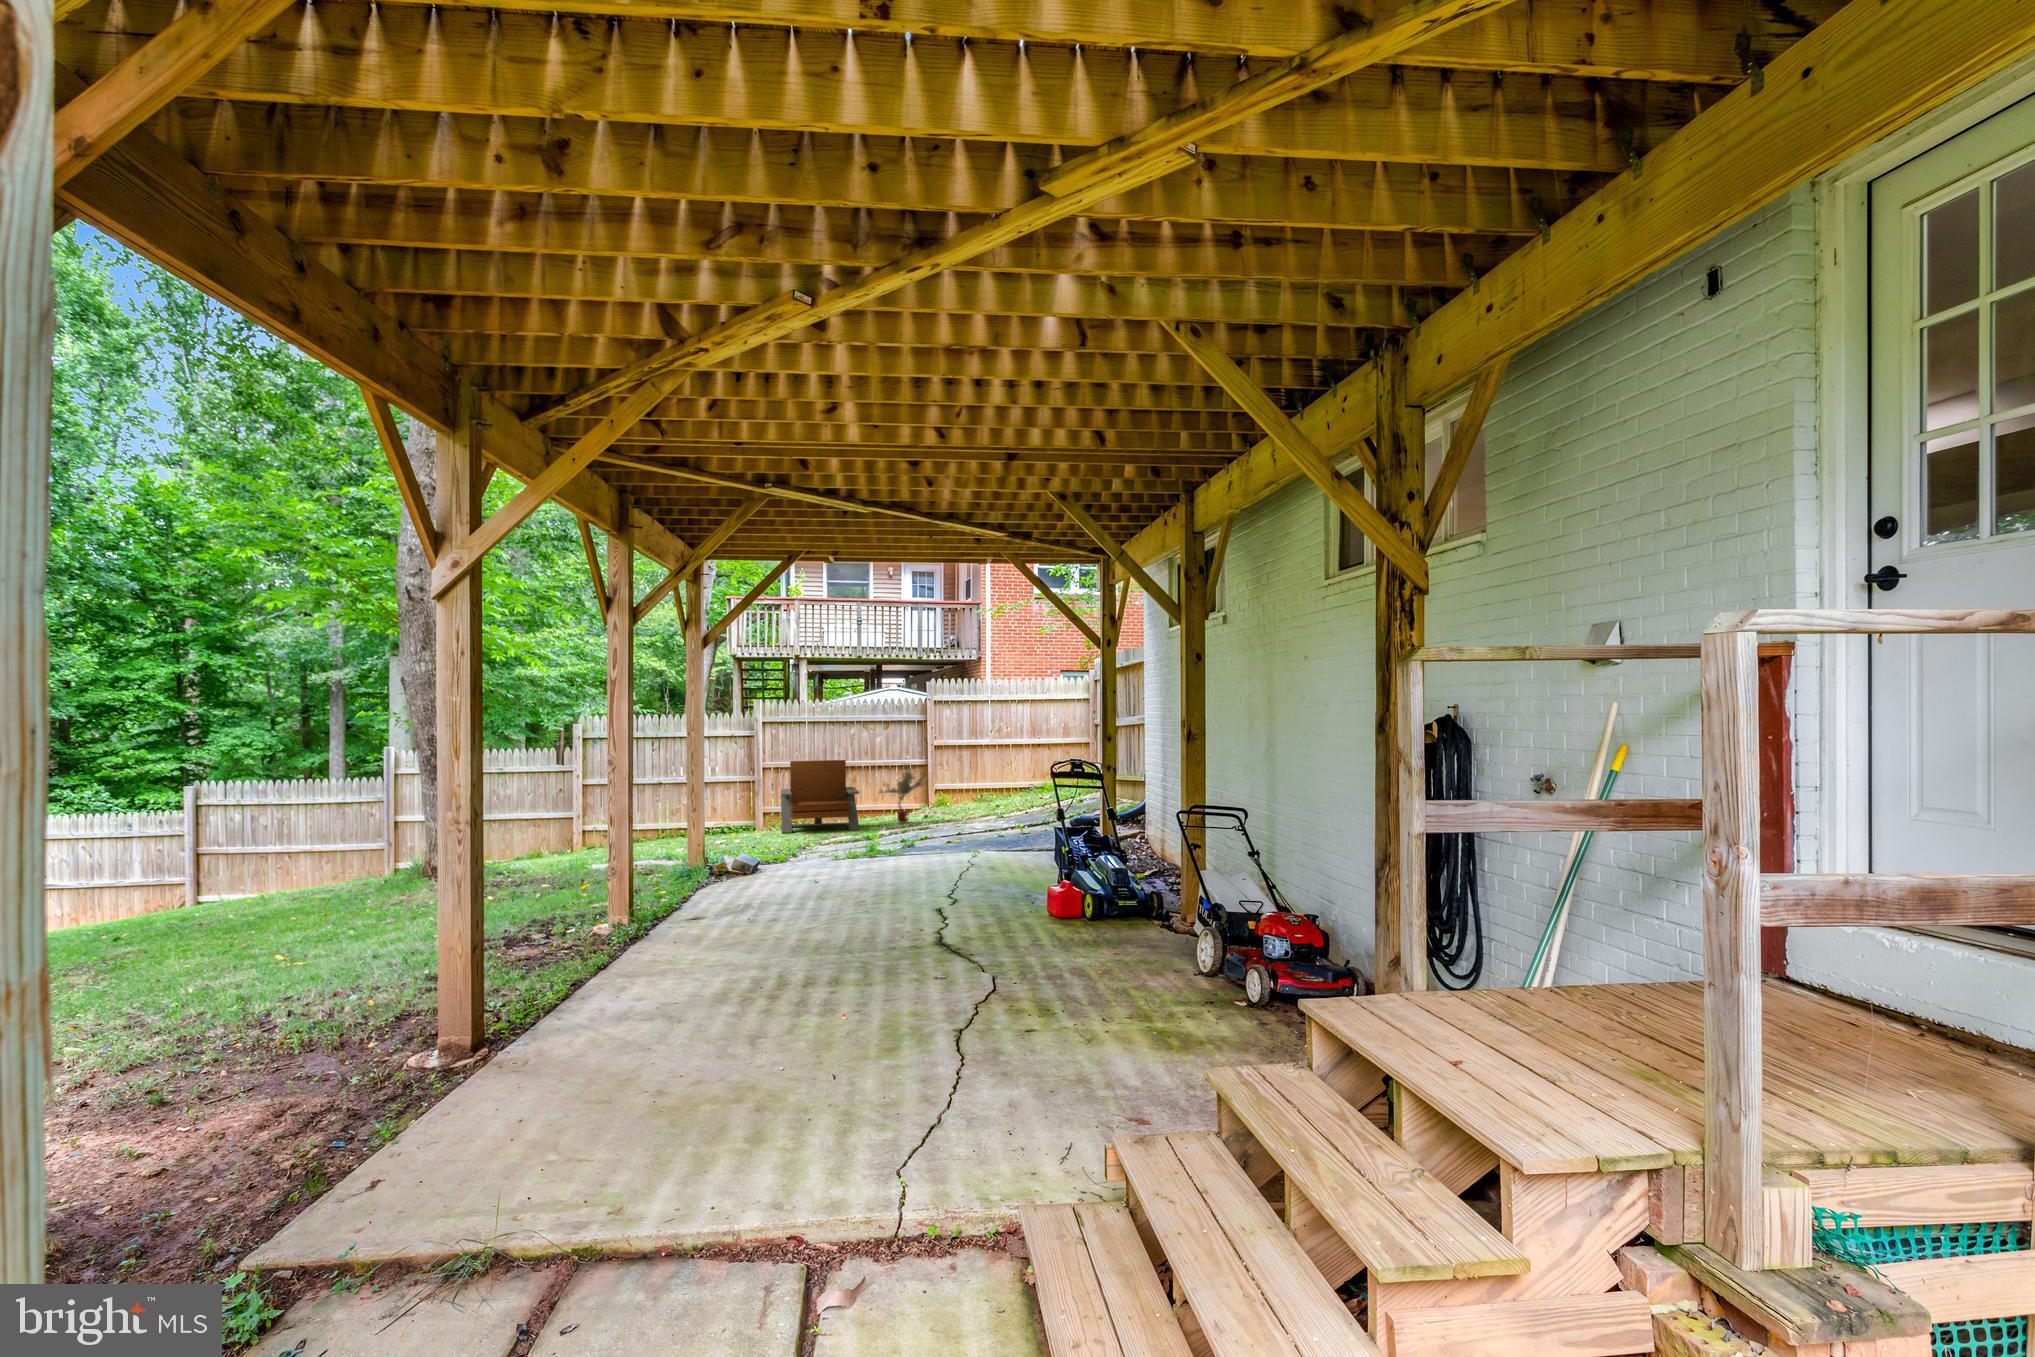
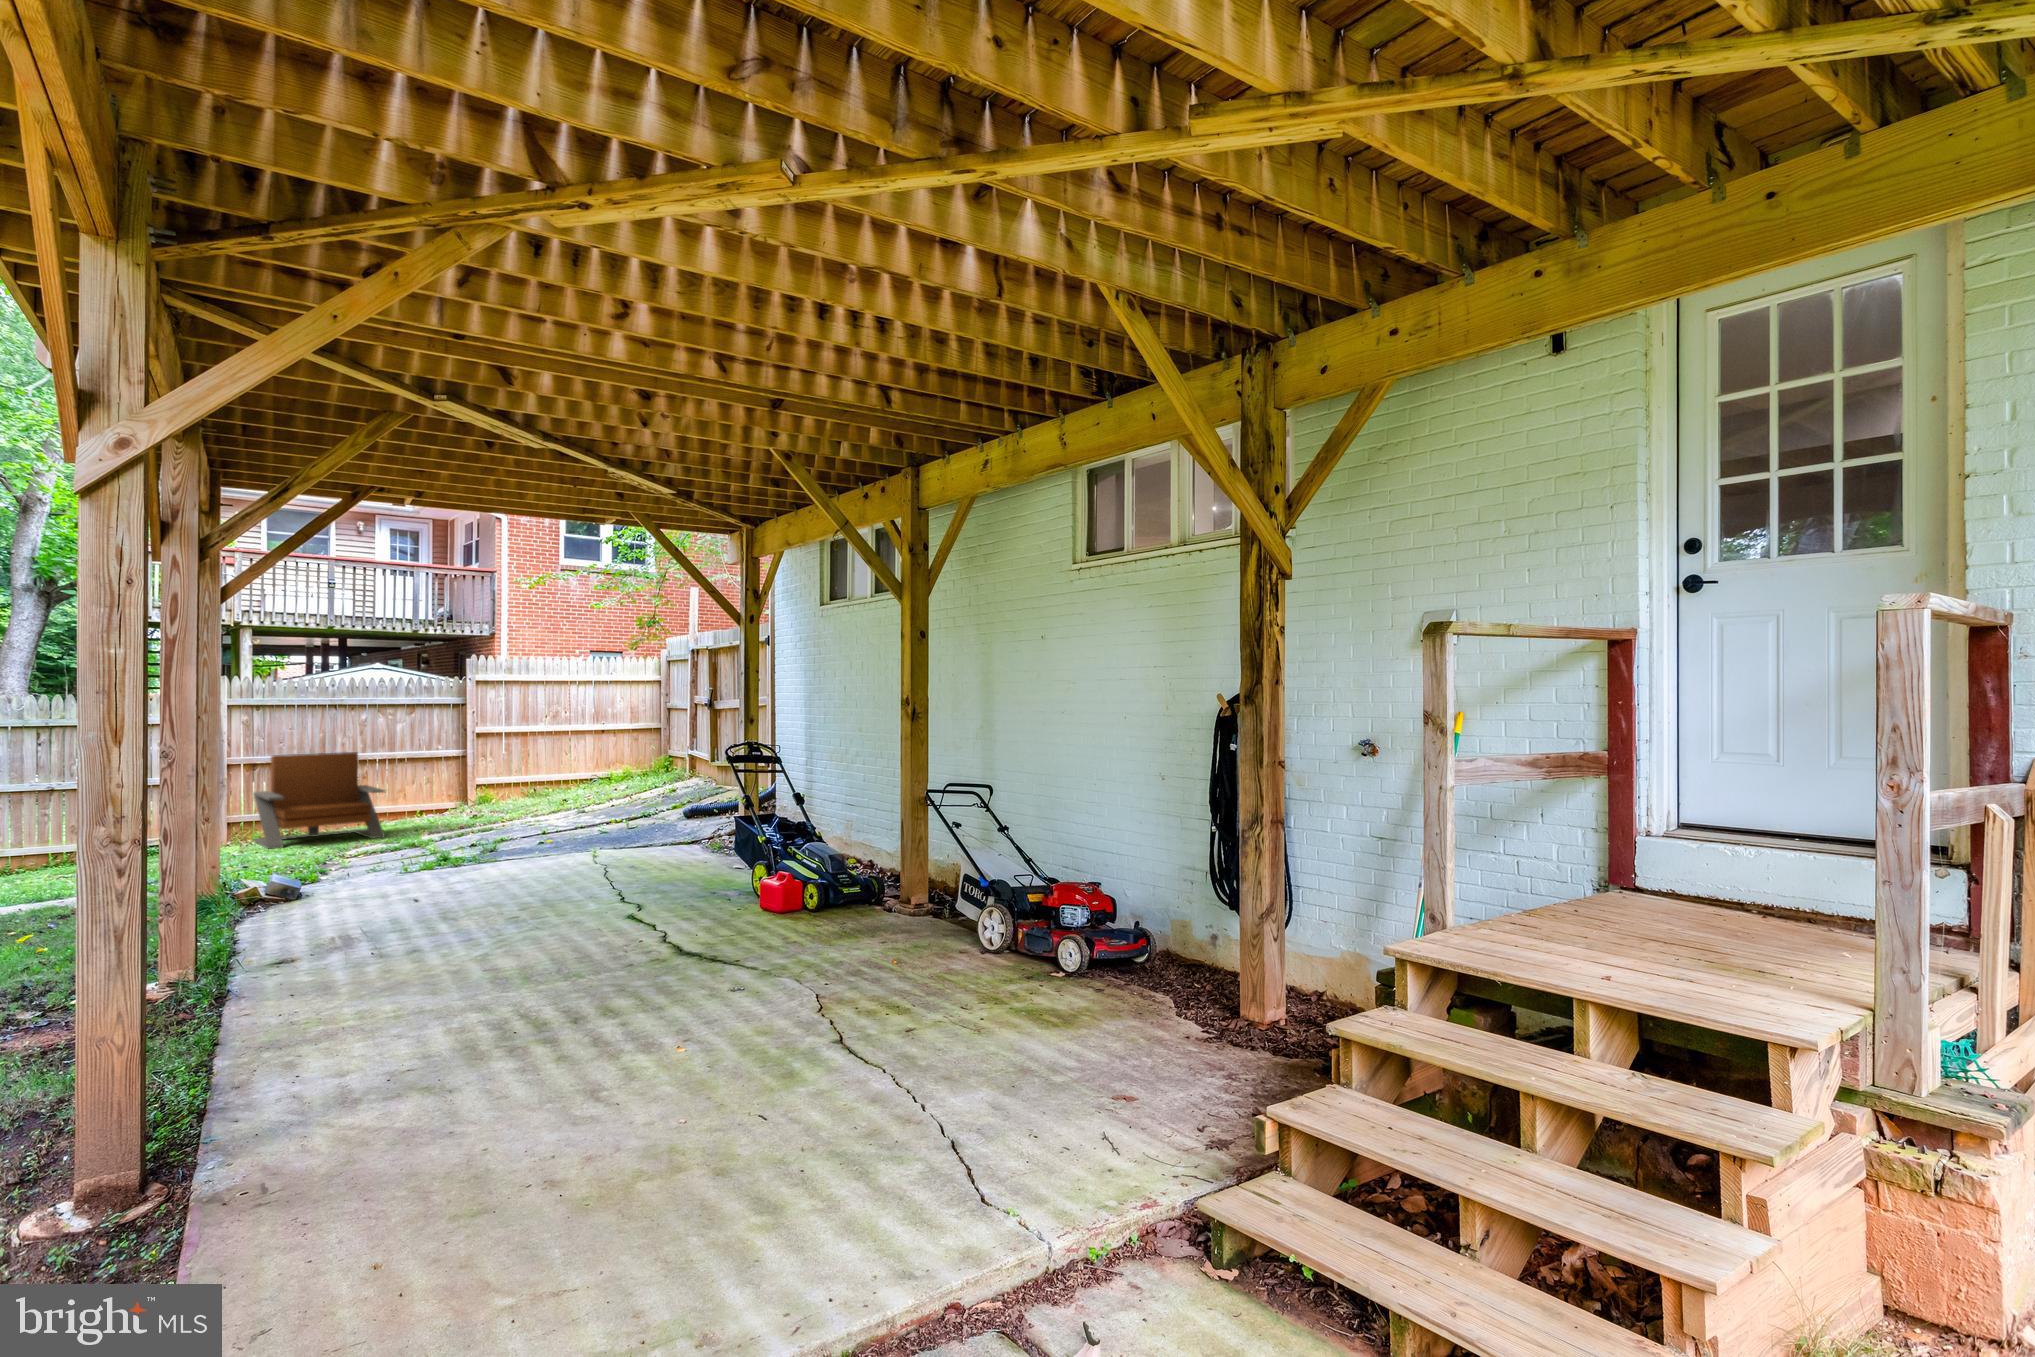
potted tree: present [882,766,925,823] -> none [402,754,470,826]

